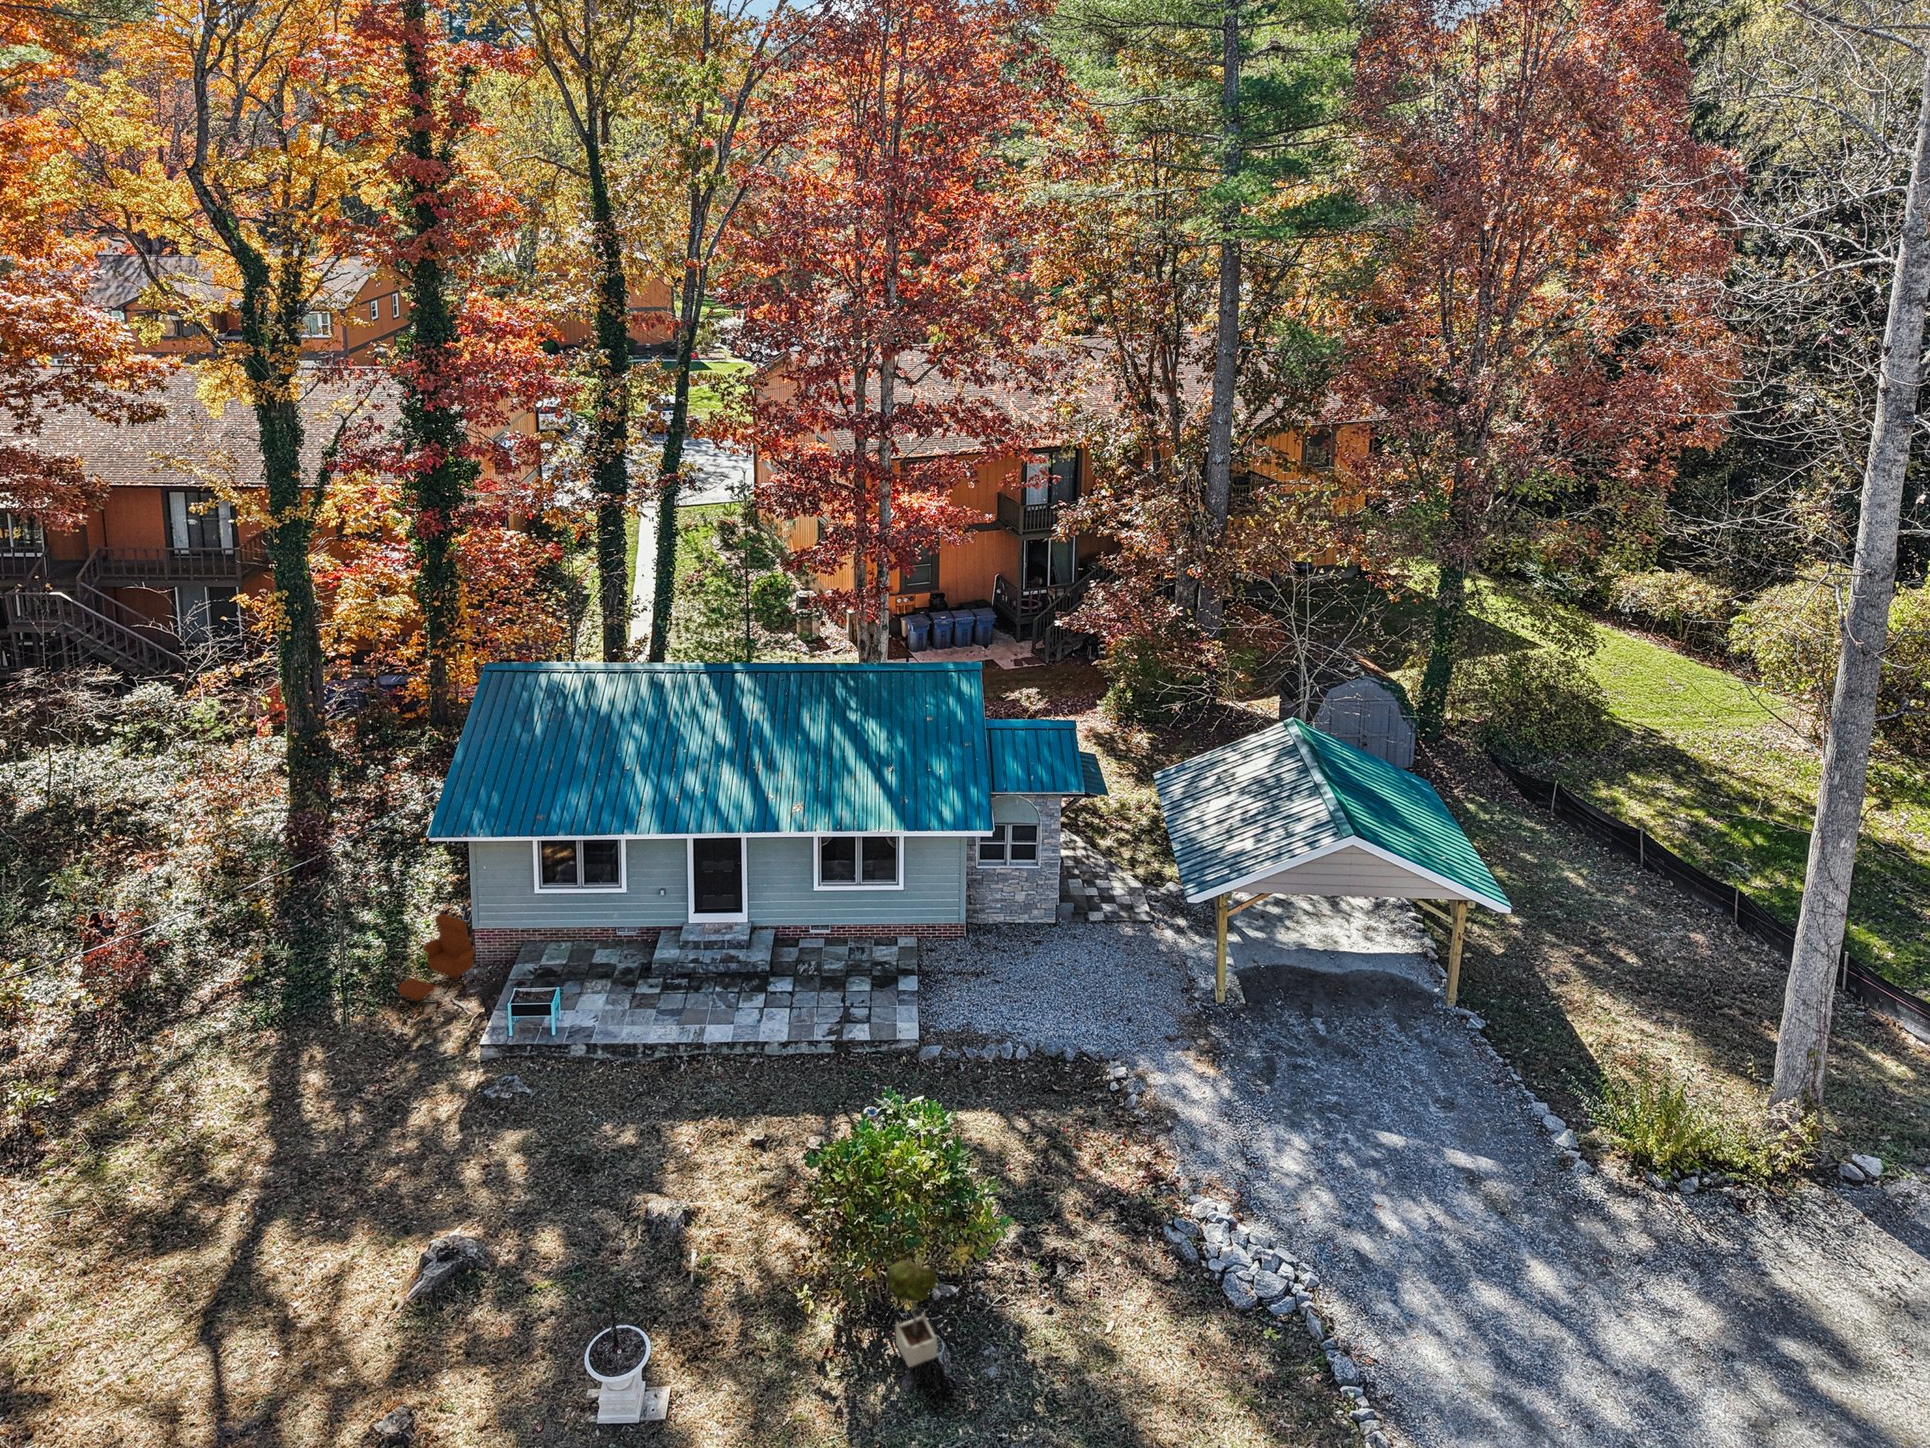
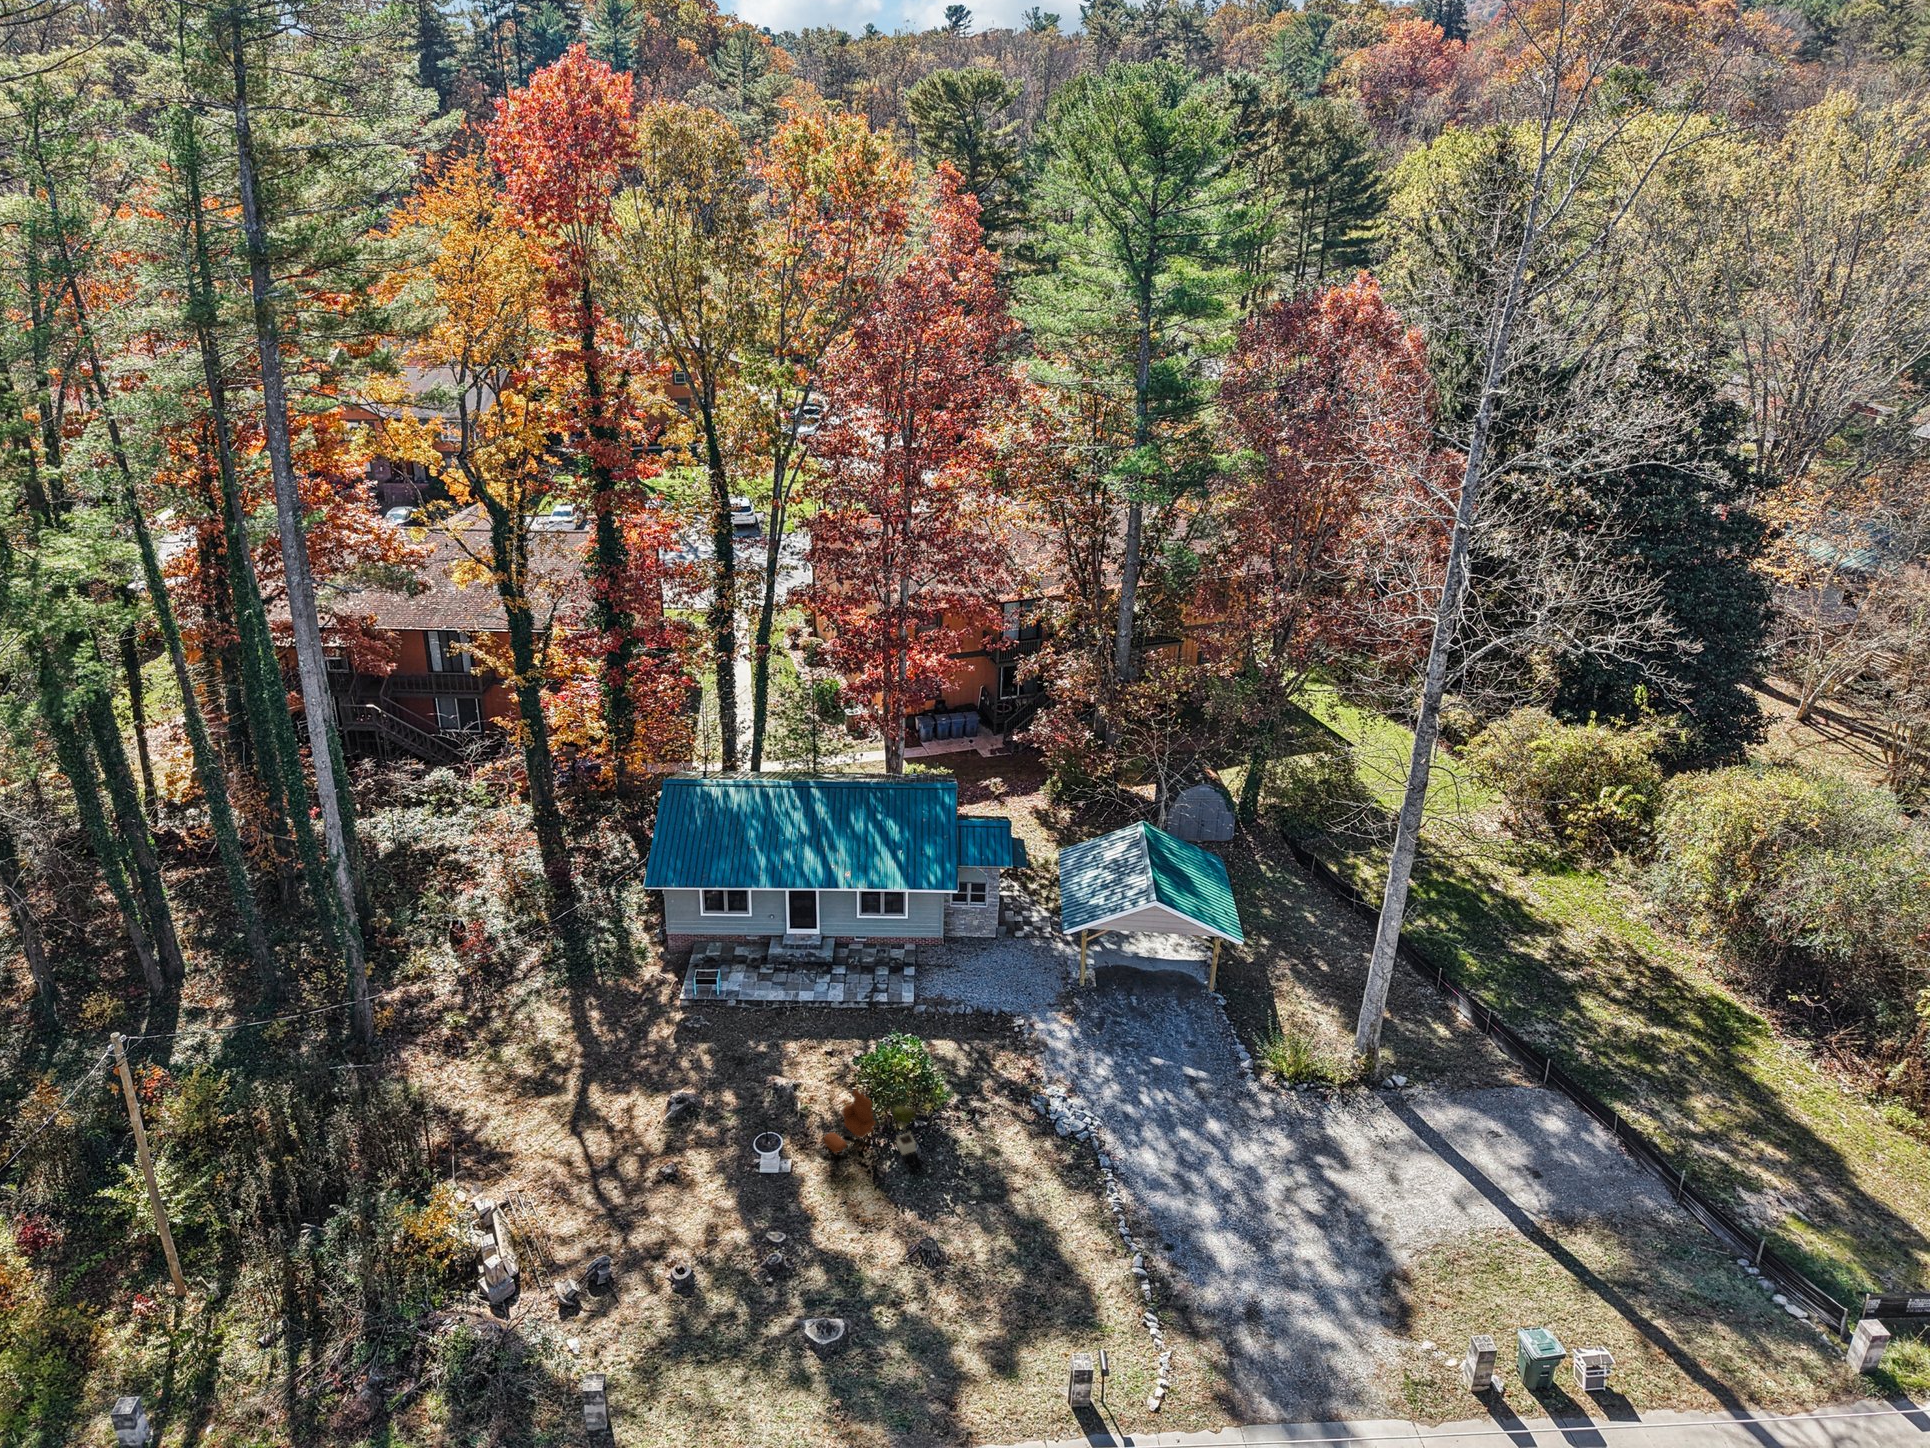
lounge chair: present [398,914,475,1014] -> present [824,1089,875,1160]

